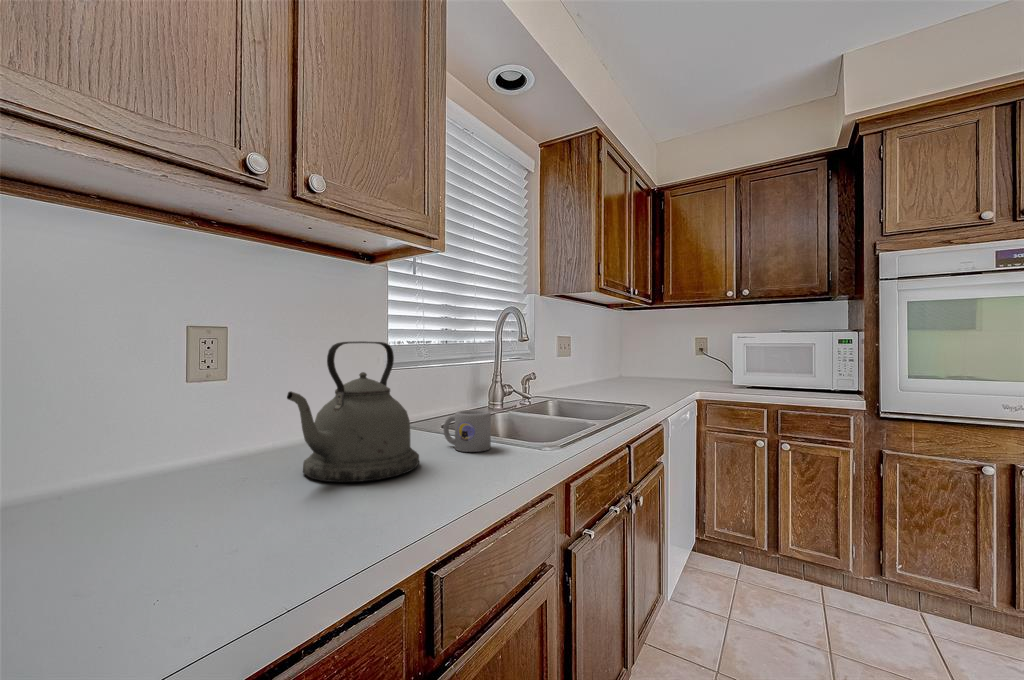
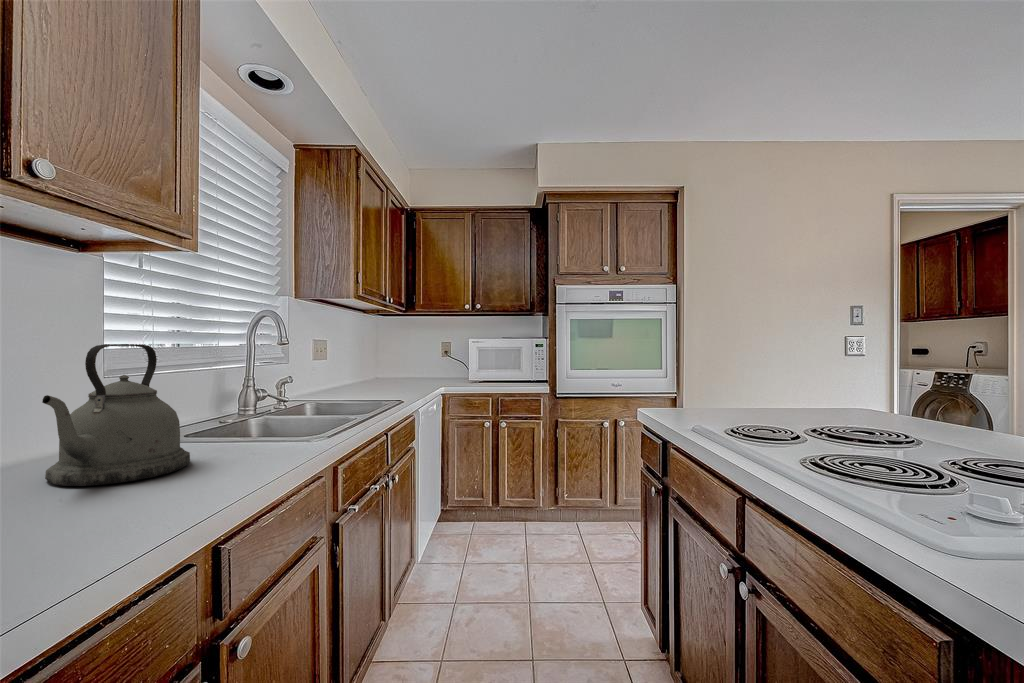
mug: present [443,410,491,452] -> none [209,409,261,448]

